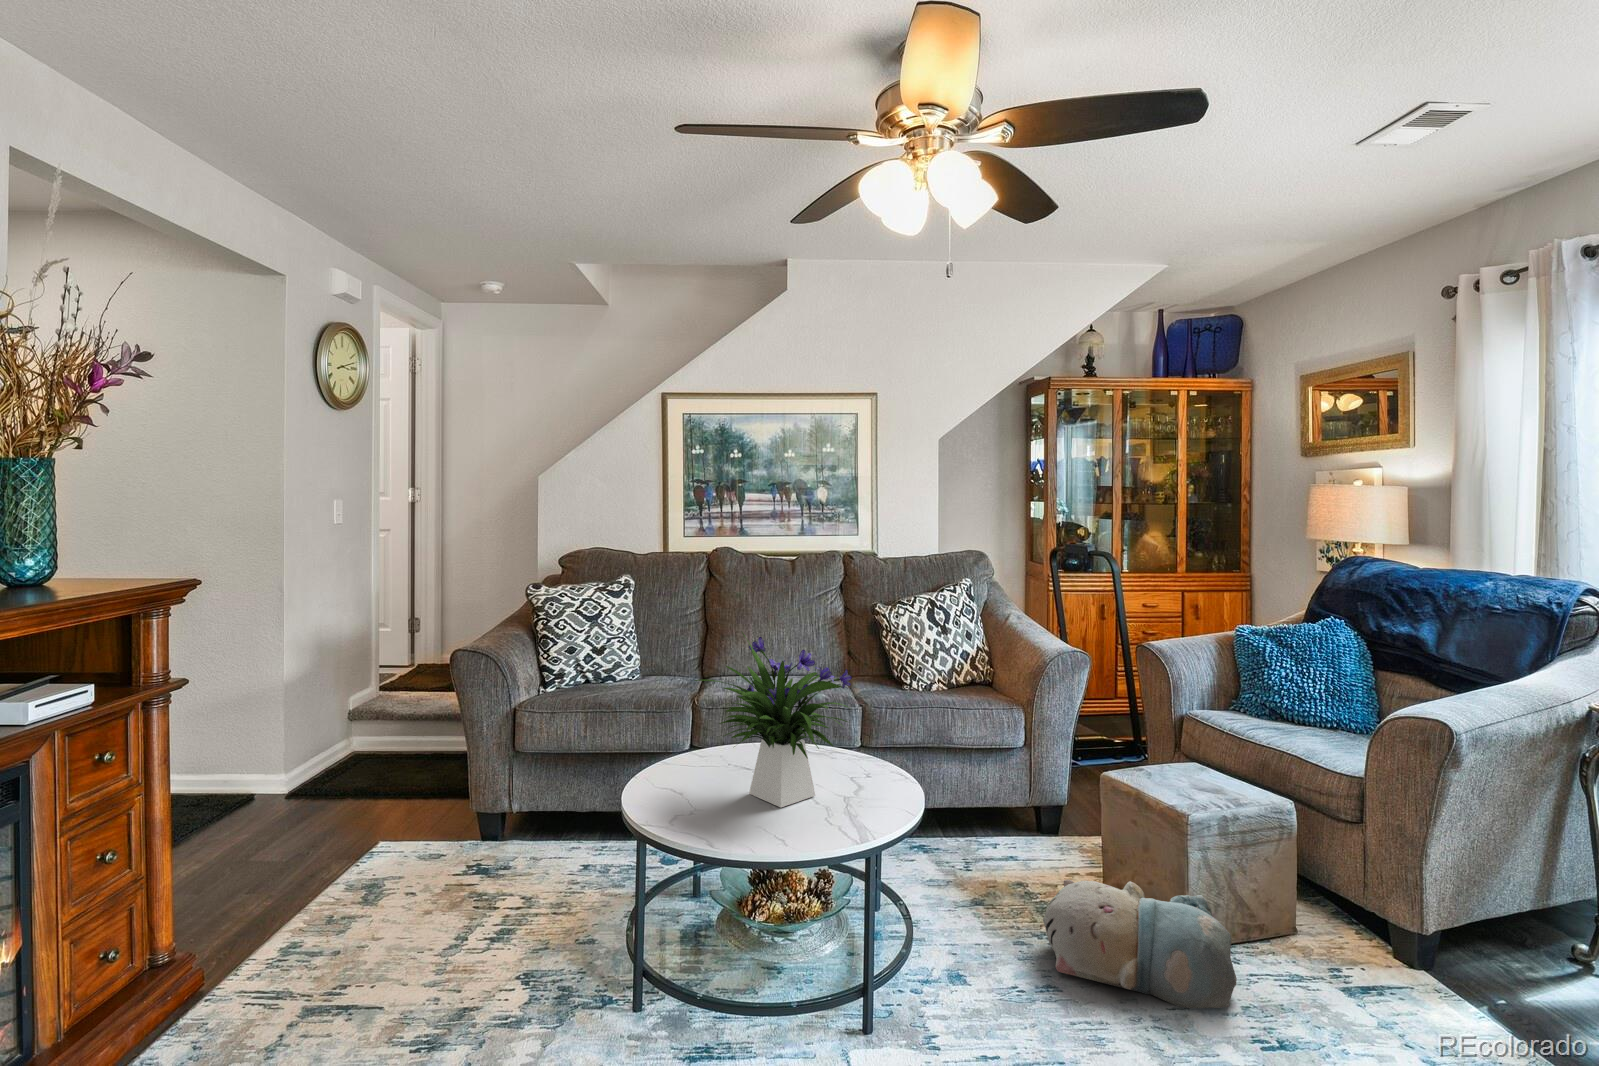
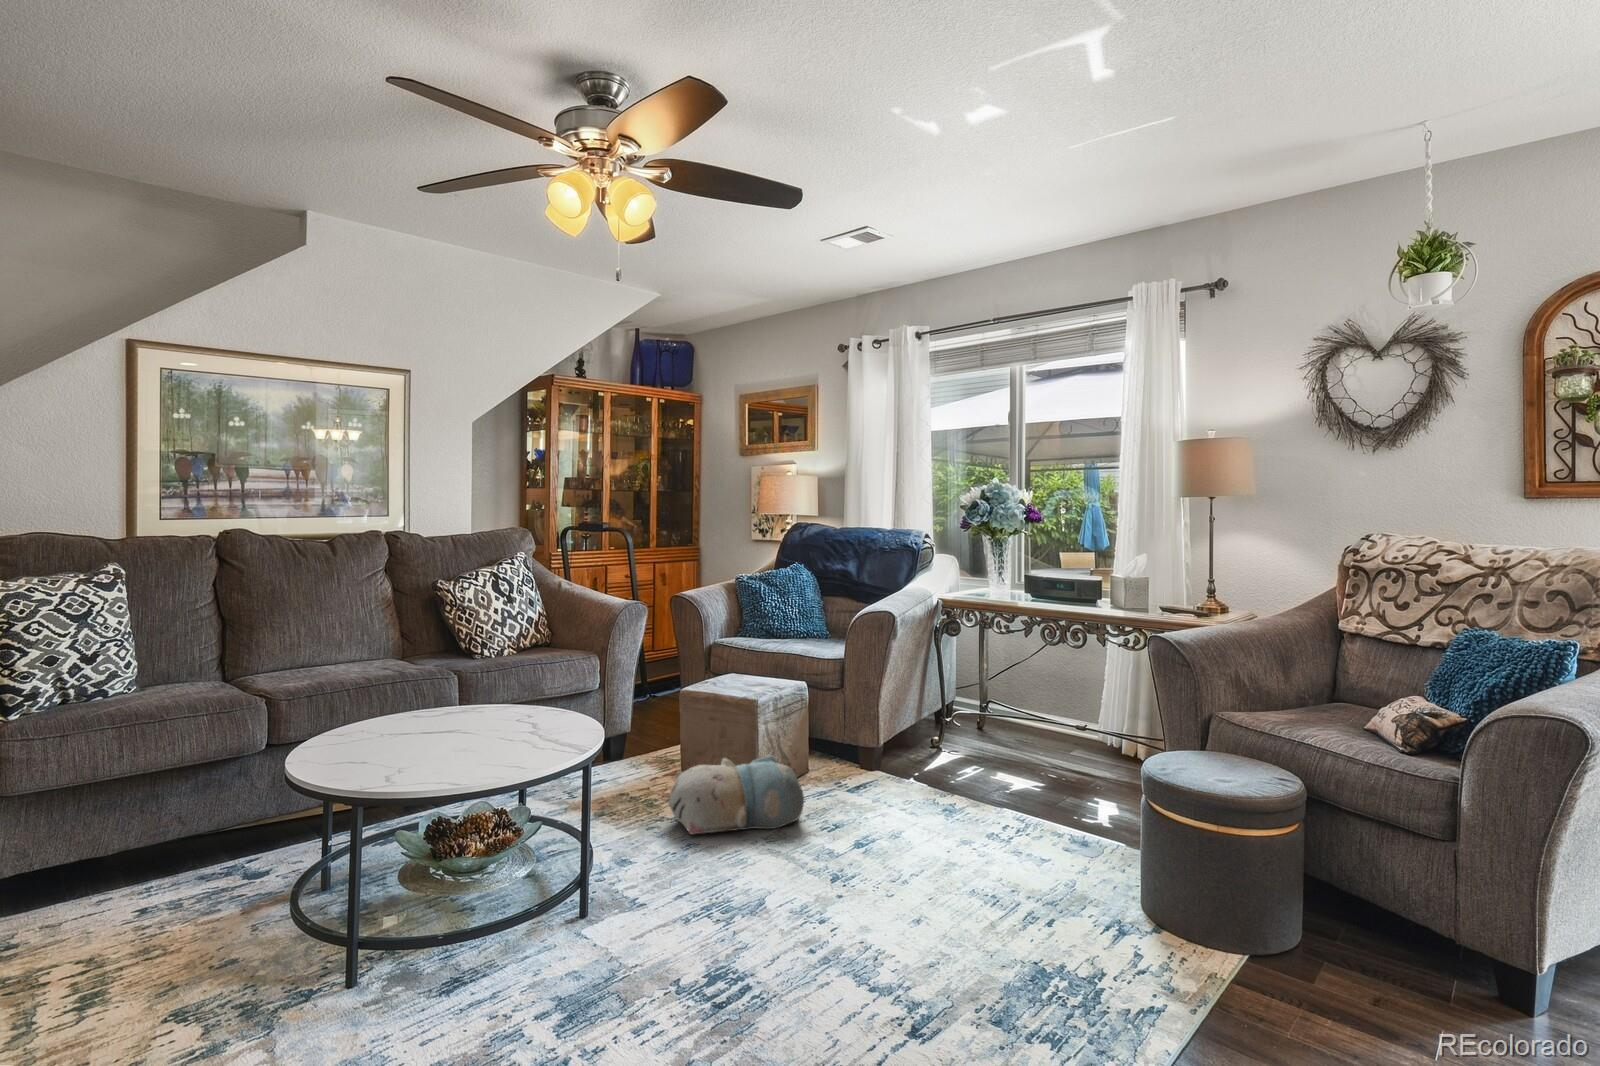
flower arrangement: present [694,632,852,807] -> none [382,590,544,747]

